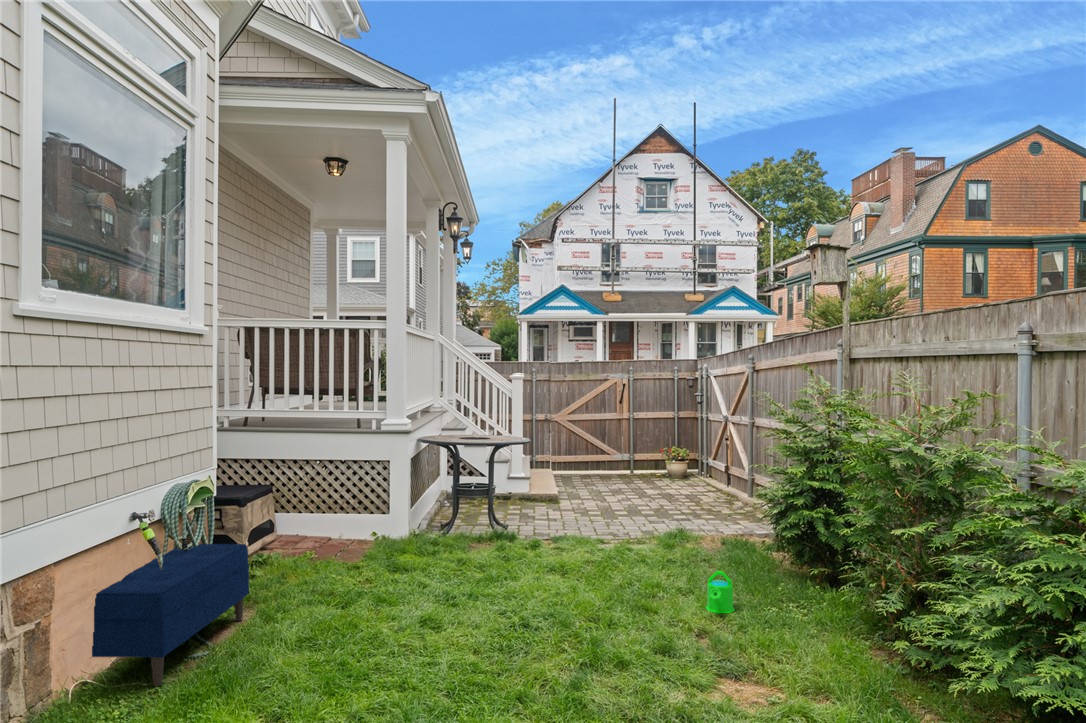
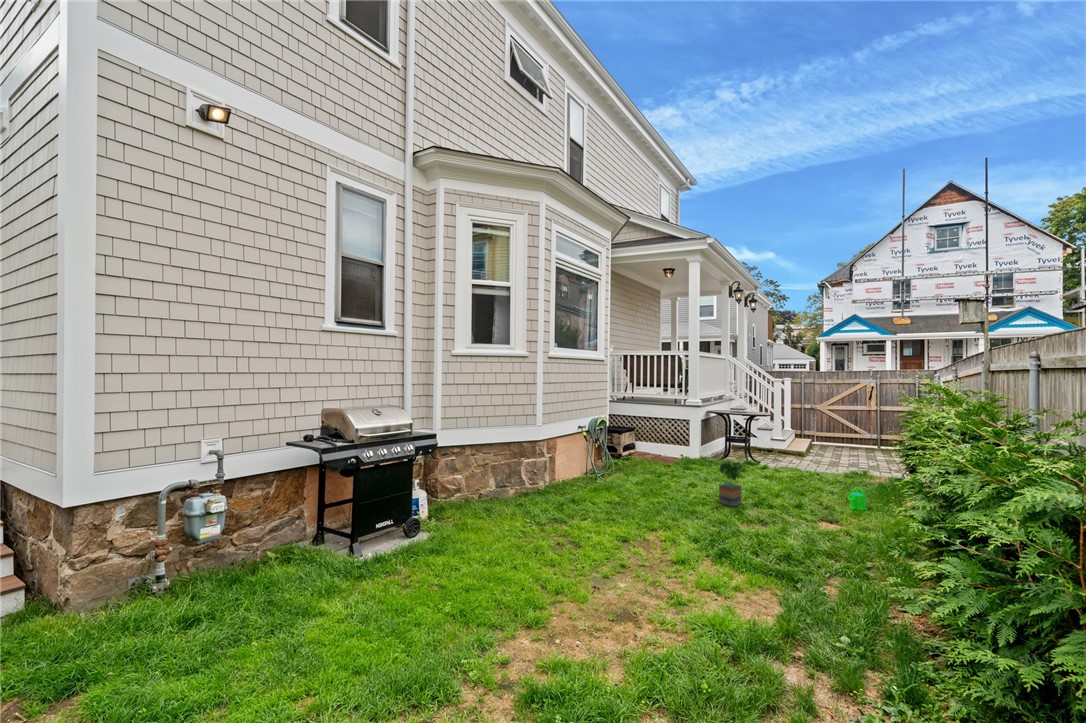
bench: present [82,544,249,686] -> none [554,443,618,490]
potted tree: none [494,558,552,658] -> present [719,462,746,506]

